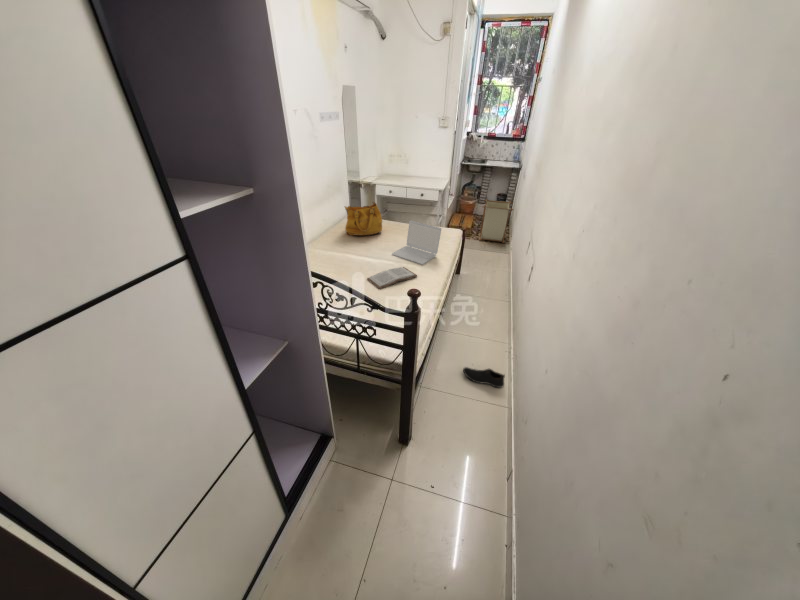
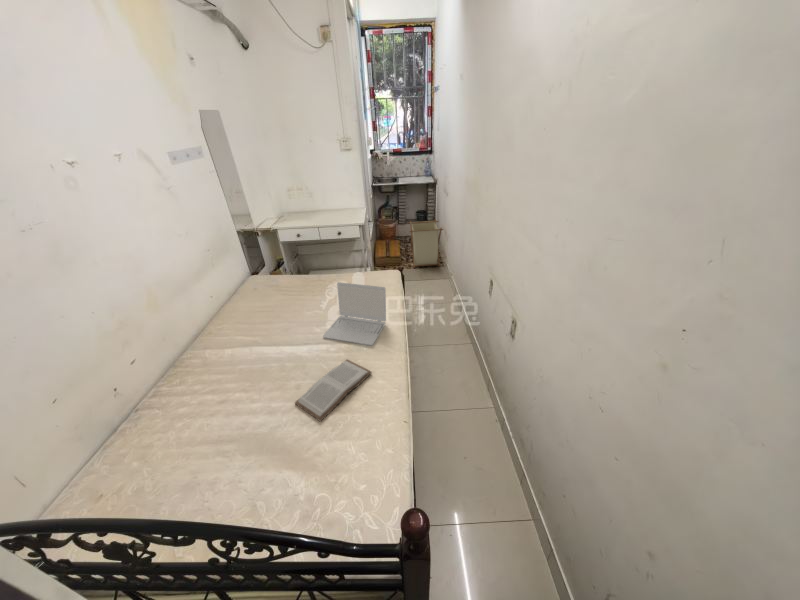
handbag: present [345,202,382,235] -> none [235,262,299,316]
shoe: present [463,367,505,388] -> none [467,476,528,504]

